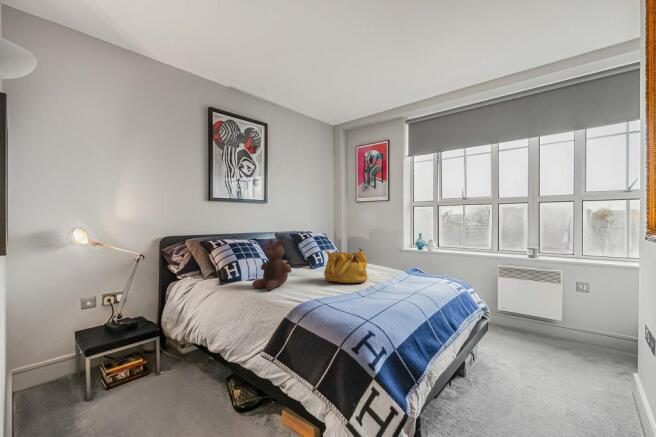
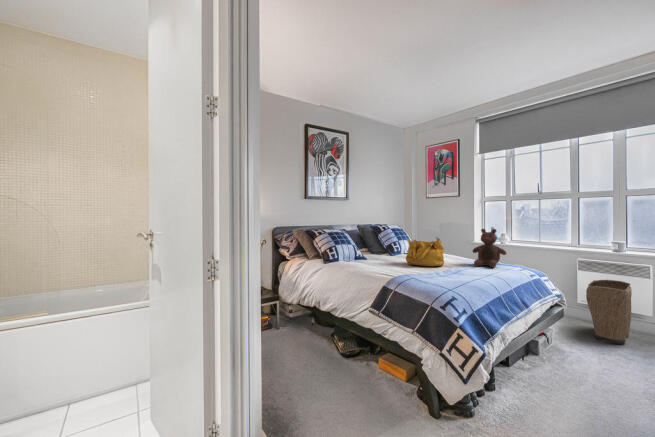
stuffed bear: present [252,239,292,290] -> present [473,229,506,268]
laundry basket: none [511,288,550,357] -> present [586,280,632,344]

